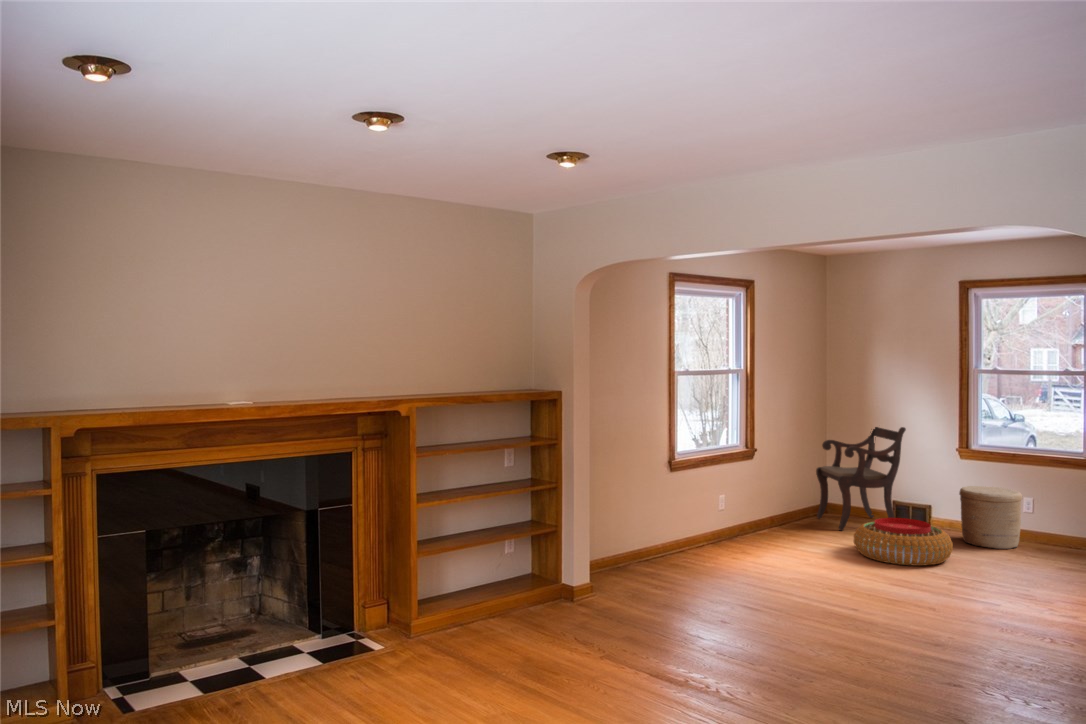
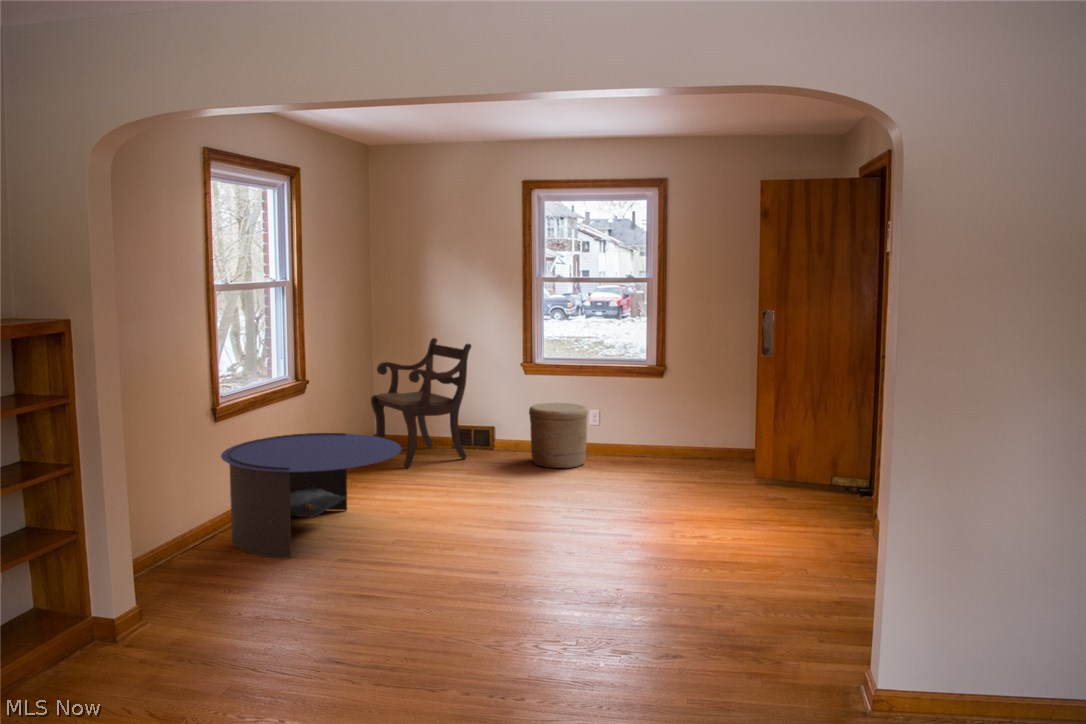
coffee table: none [672,488,812,578] -> present [221,433,401,559]
pouf: present [854,518,953,566] -> none [434,448,538,502]

